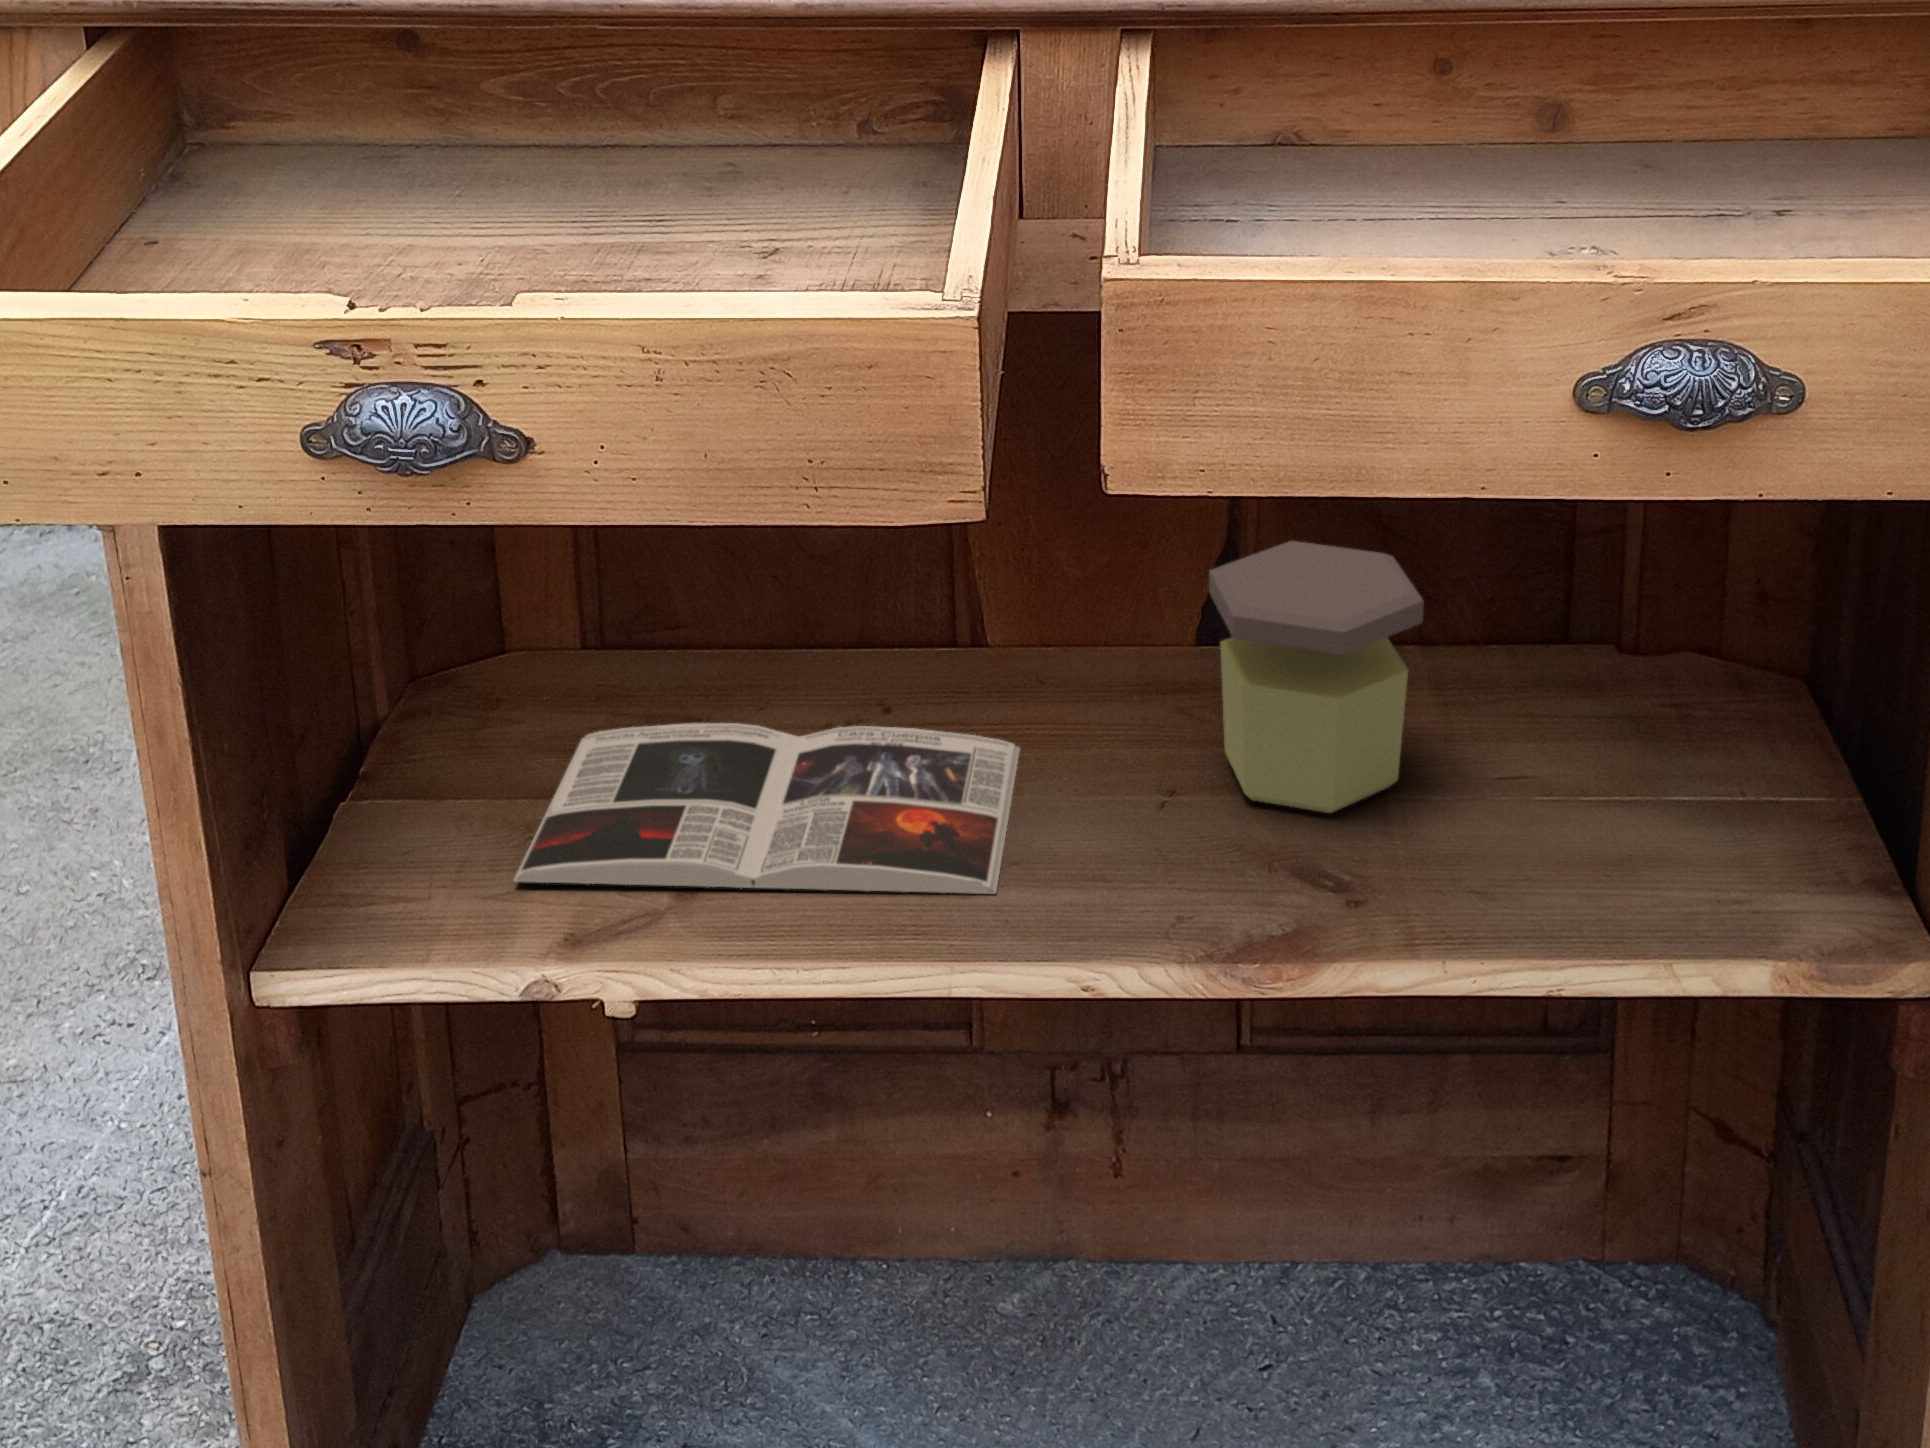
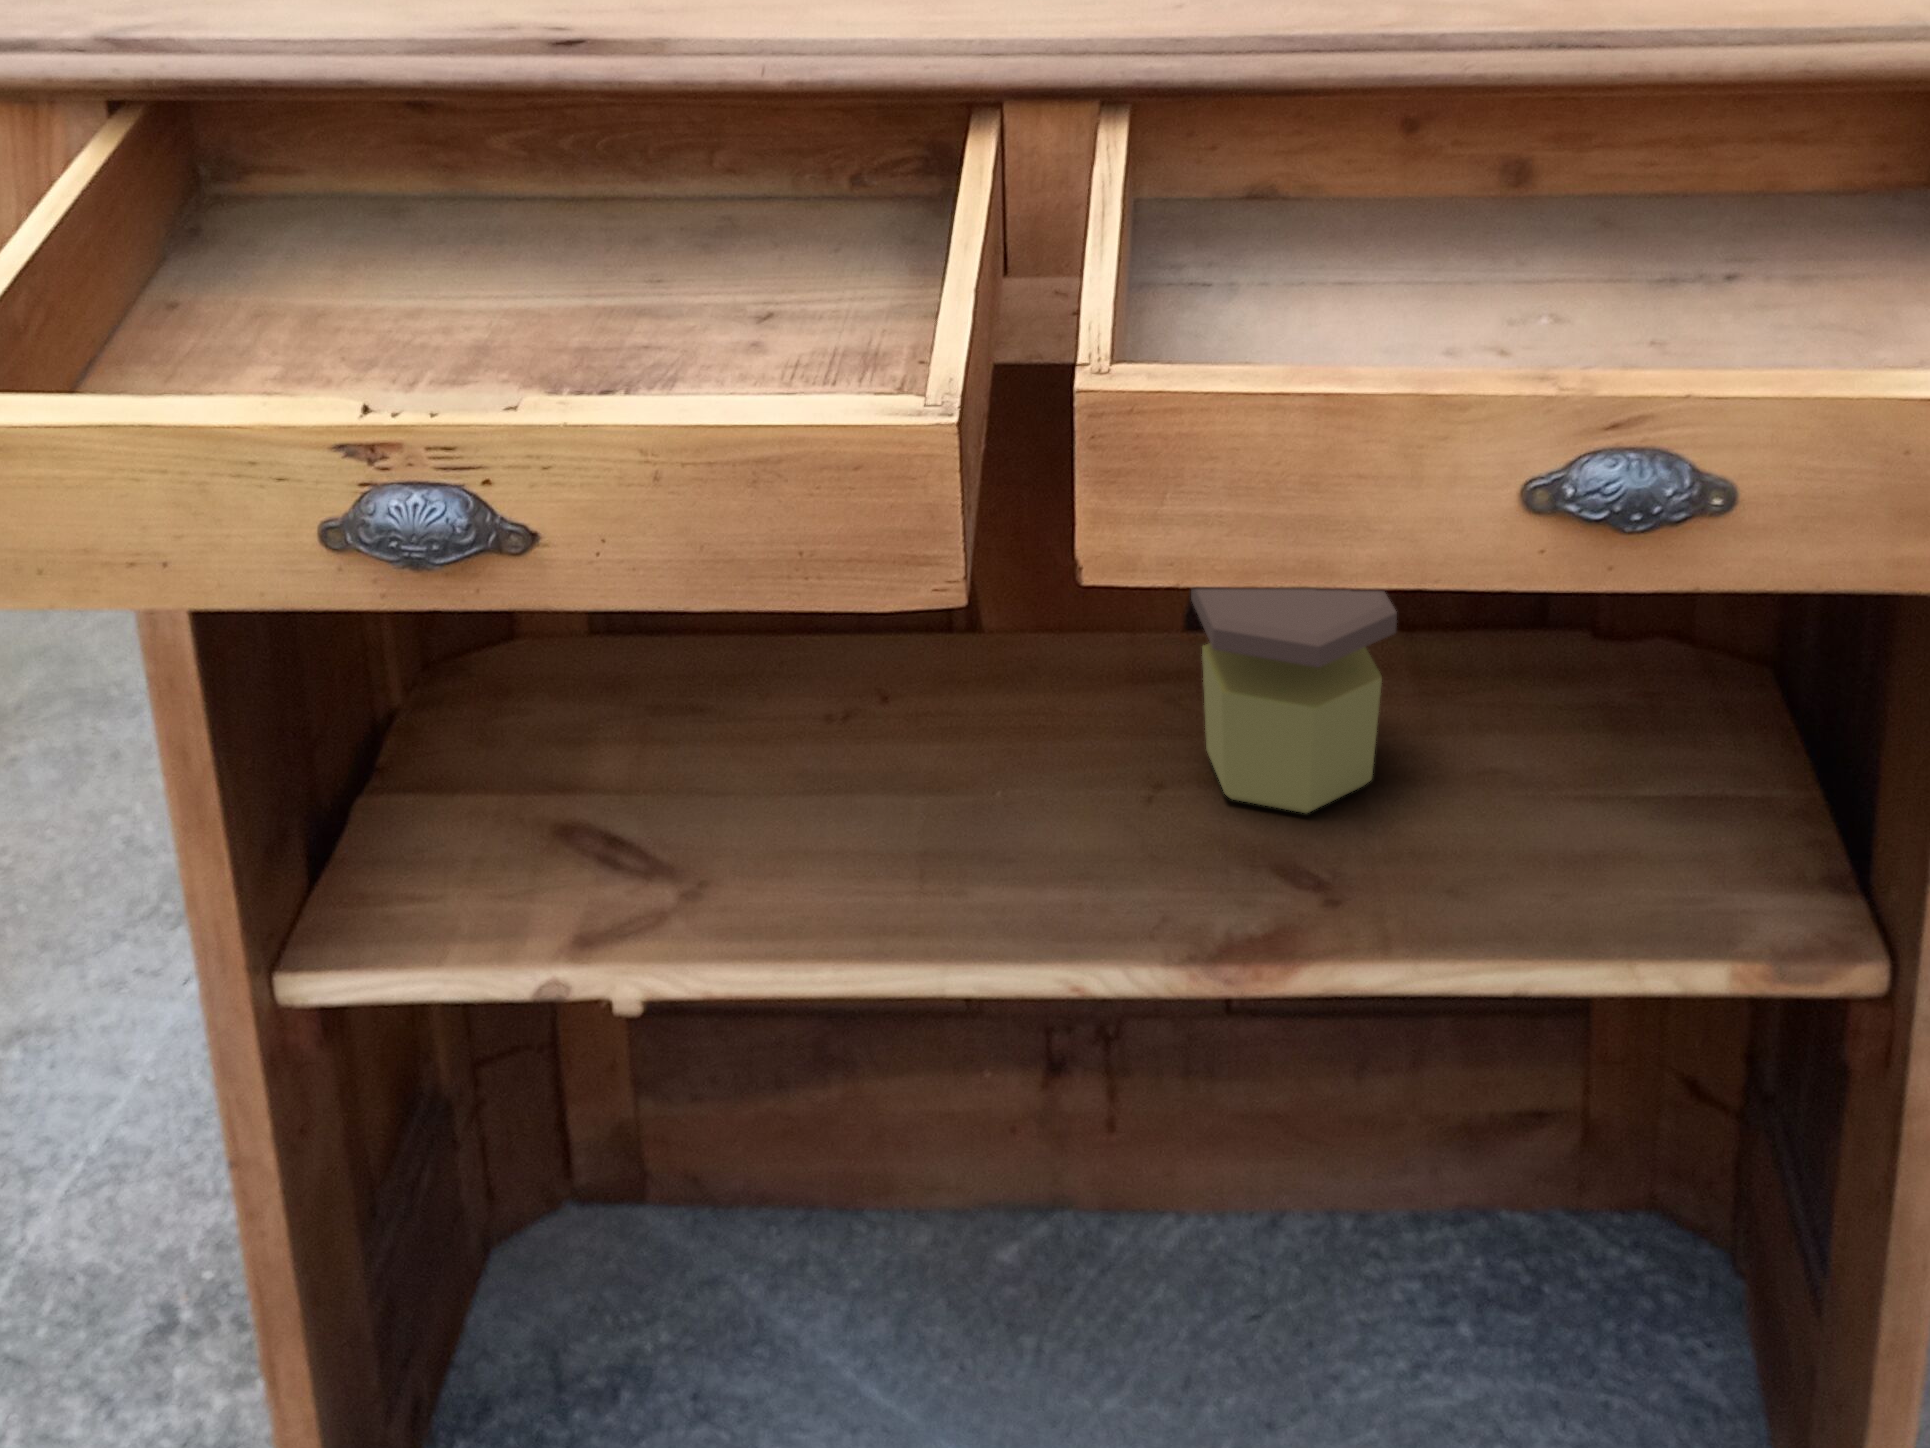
magazine: present [514,723,1020,894] -> none [523,719,1009,897]

